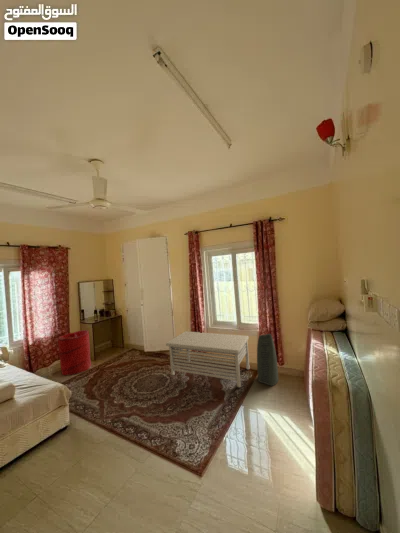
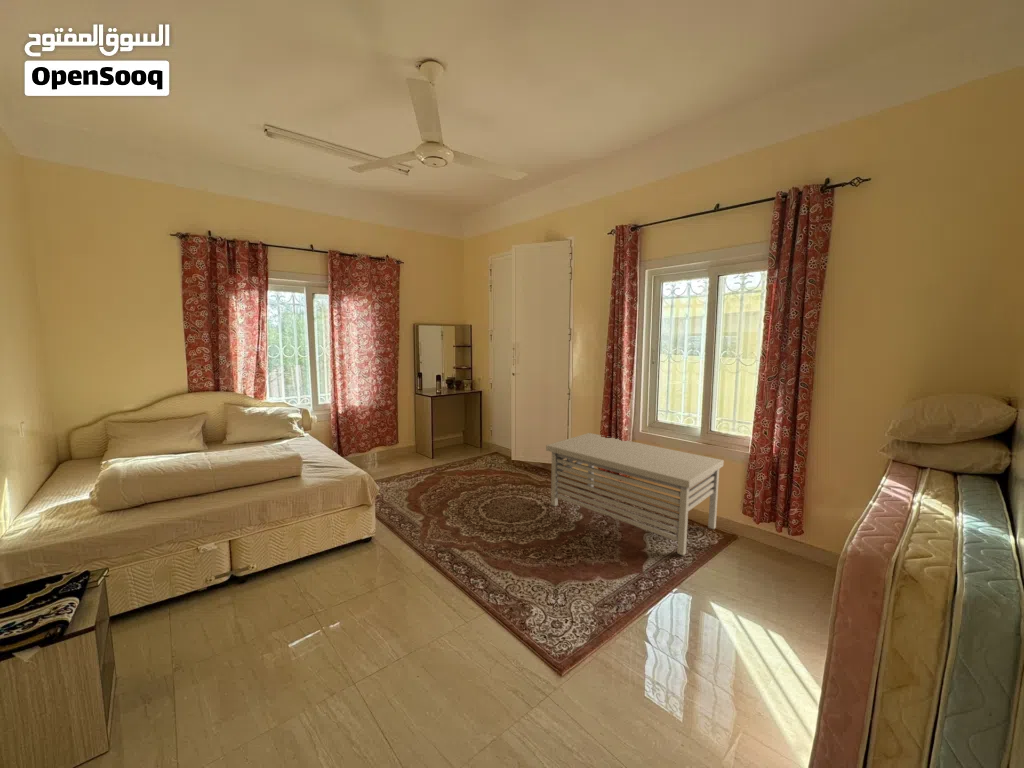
laundry hamper: present [58,330,91,375] -> none [379,405,426,472]
air purifier: present [257,334,278,386] -> none [730,460,784,571]

